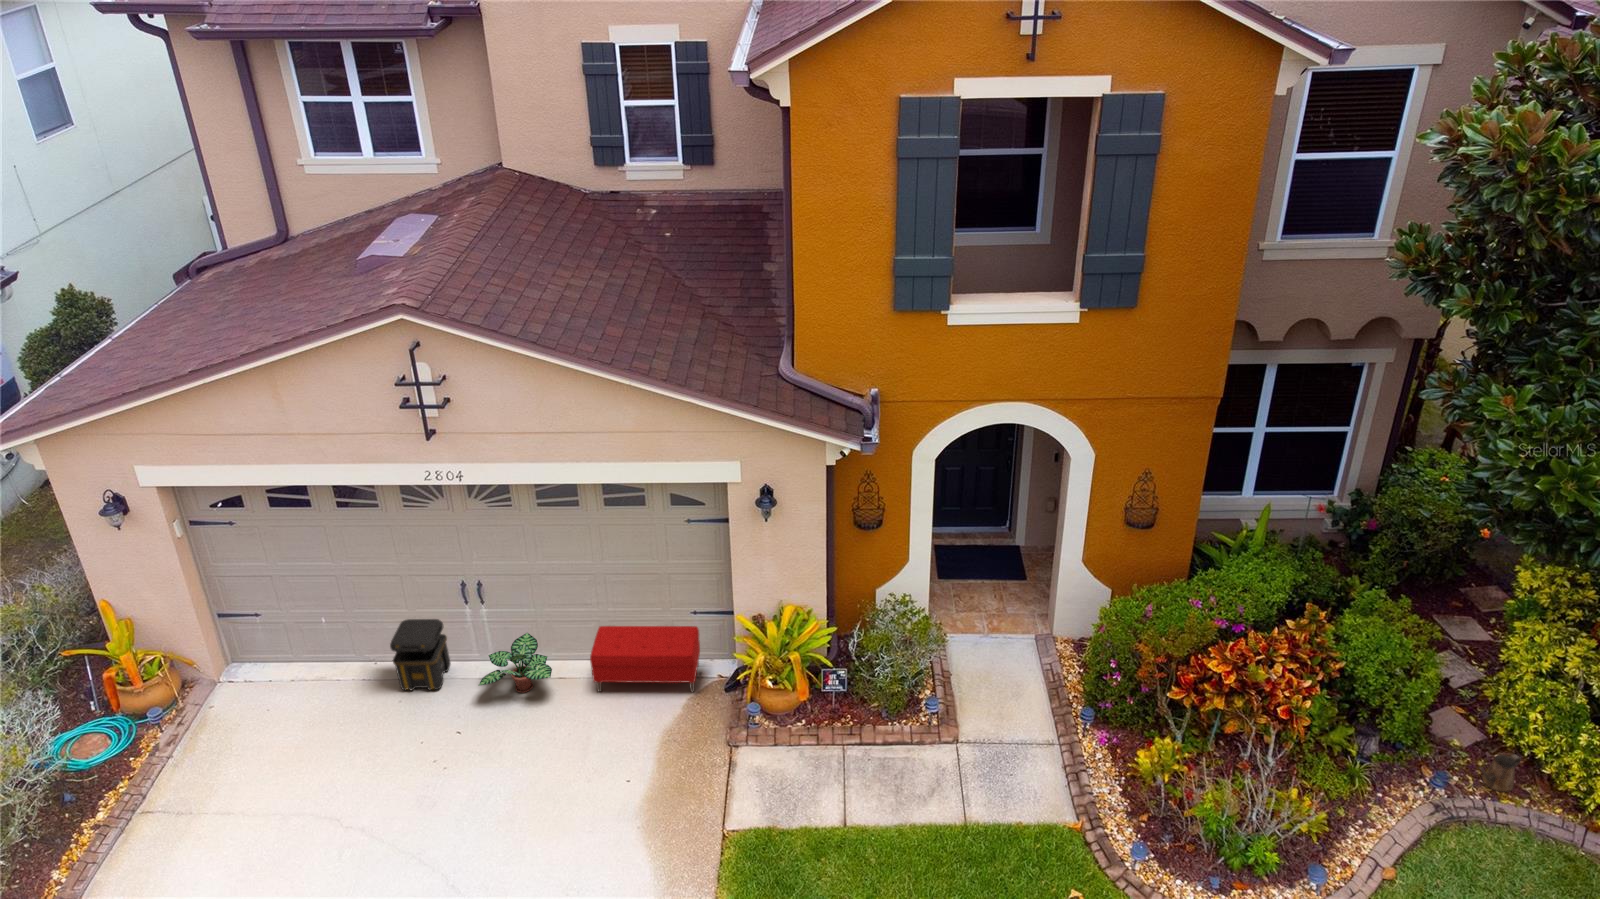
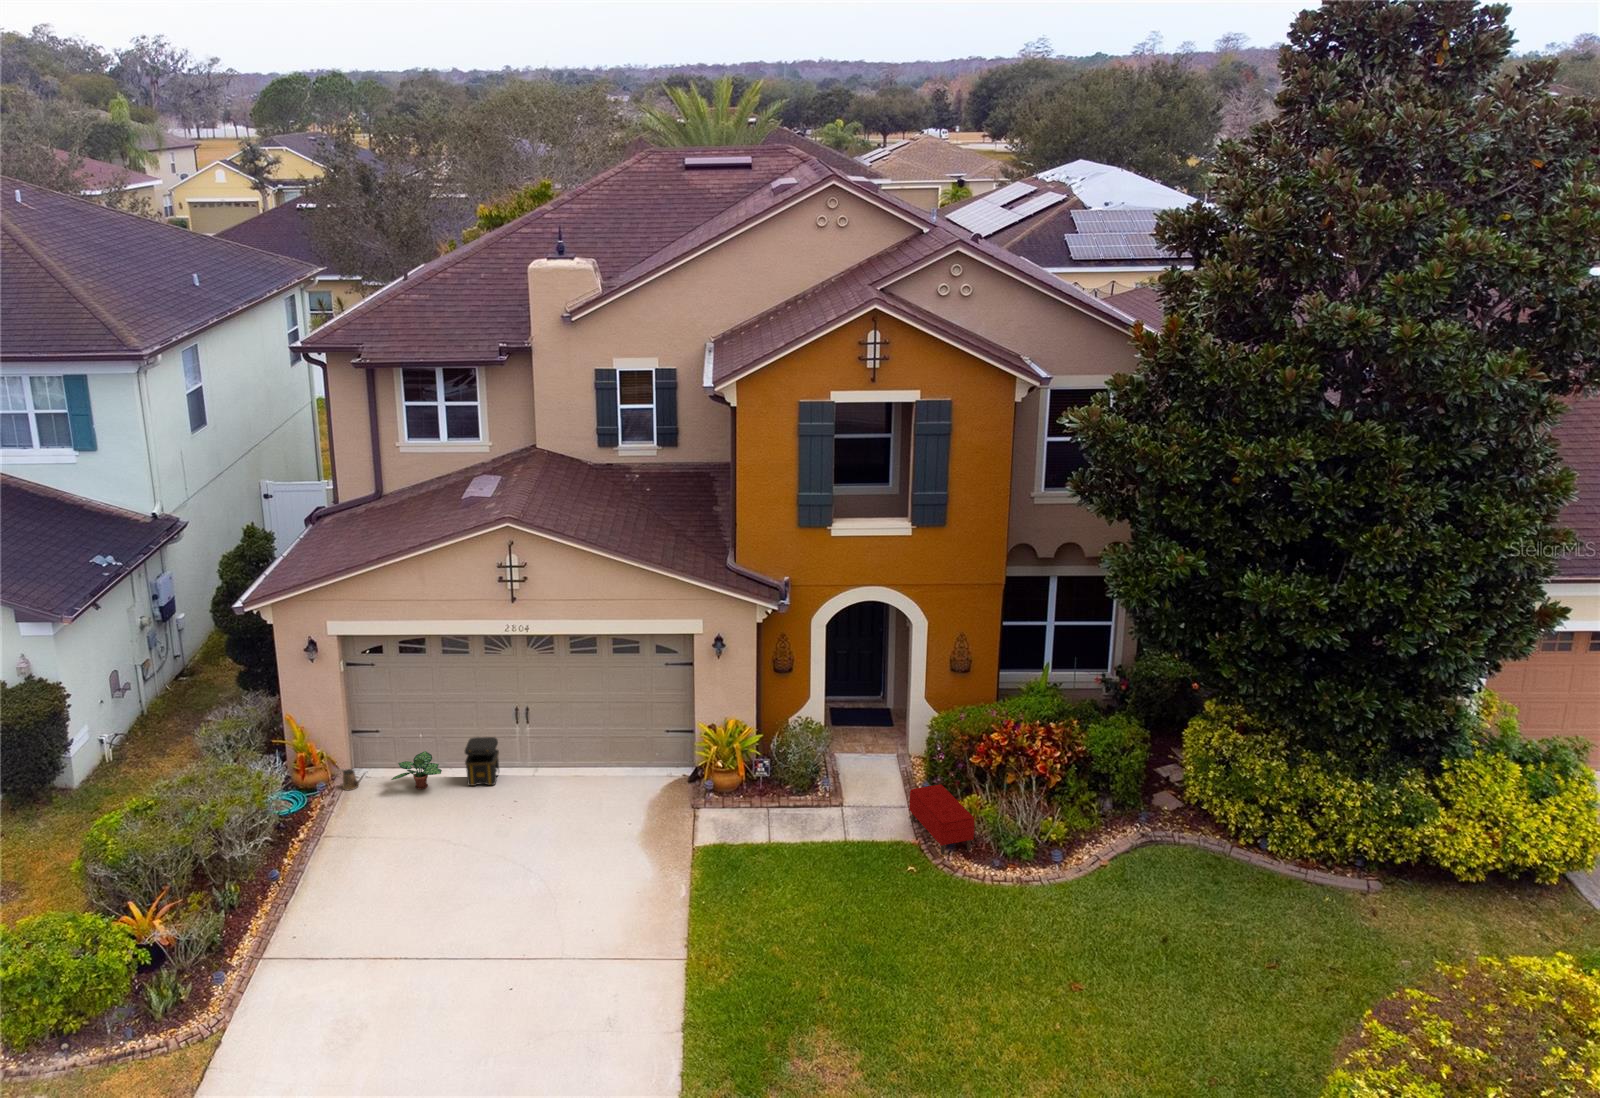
bench: present [590,626,700,692] -> present [909,784,975,855]
potted plant: present [478,633,552,693] -> present [391,751,442,789]
watering can: present [1479,755,1521,792] -> present [341,769,365,790]

